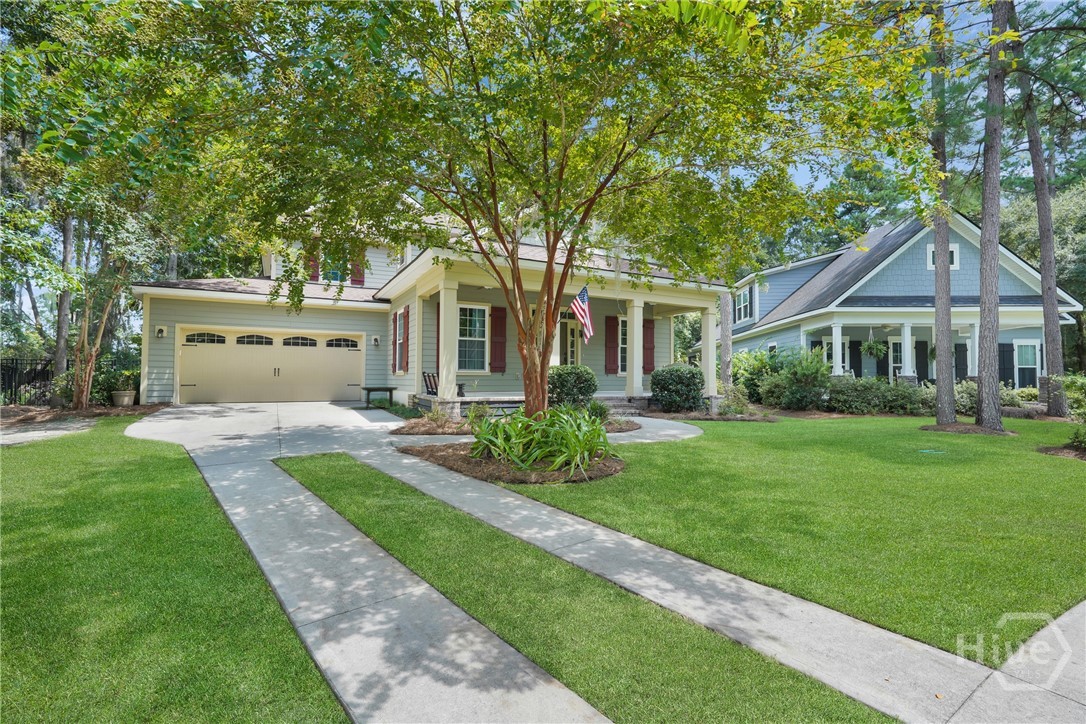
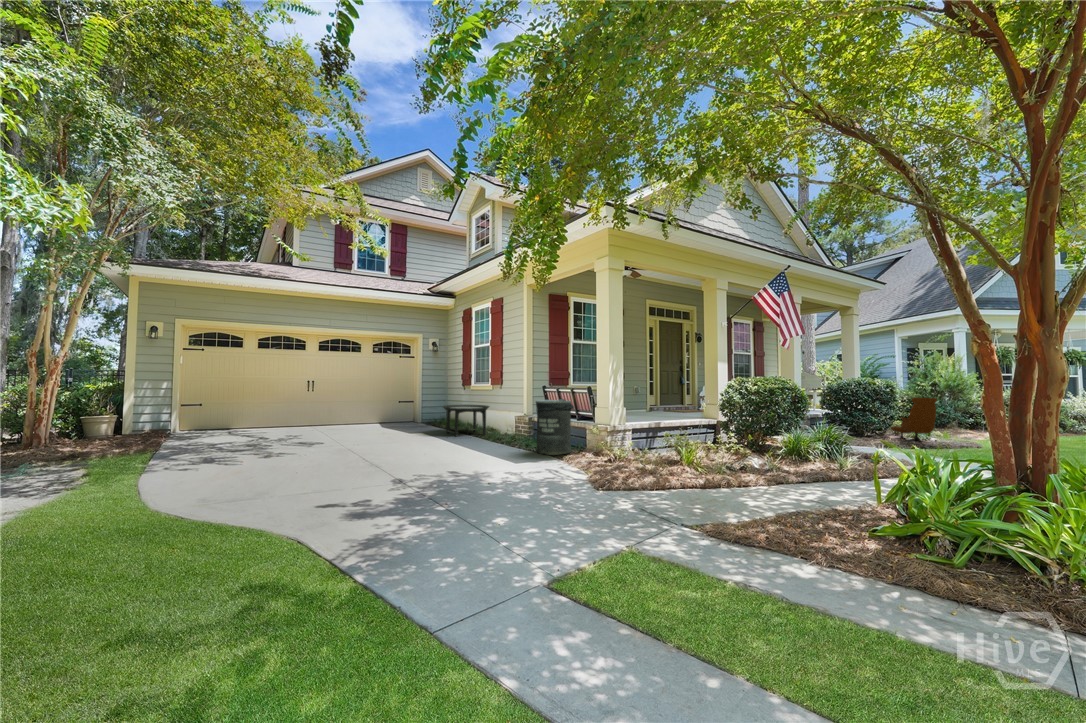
trash can: none [397,379,425,420] -> present [536,399,574,455]
lounge chair: none [707,380,733,420] -> present [891,397,937,444]

